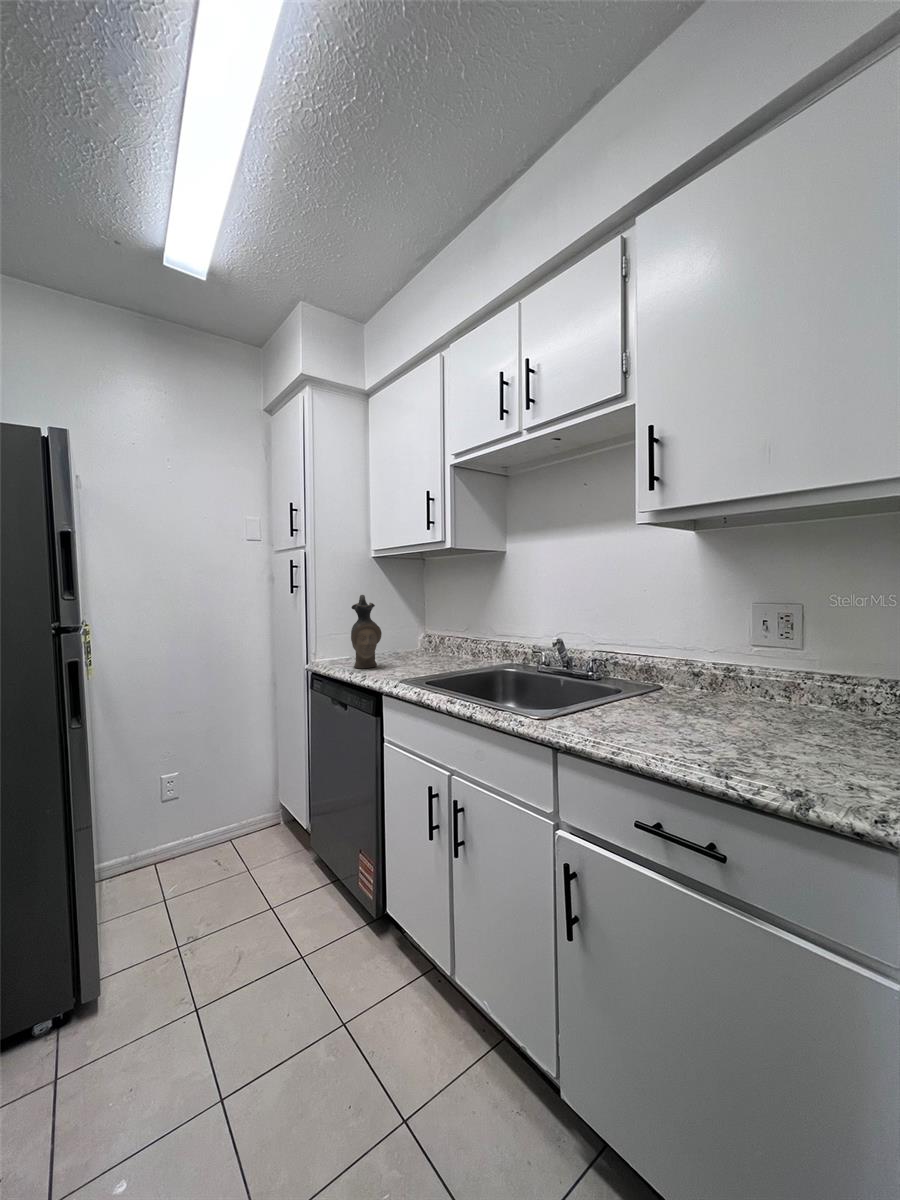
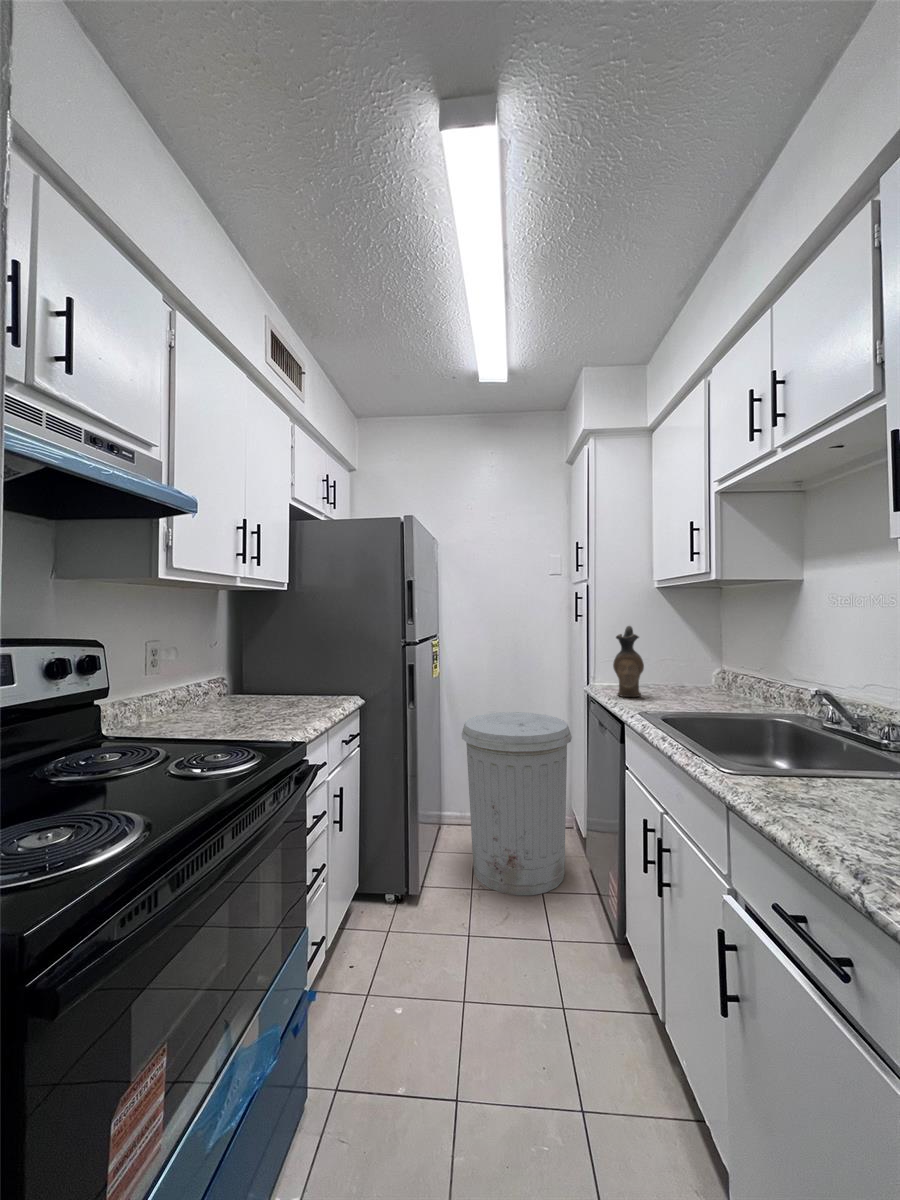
trash can: none [146,703,297,934] -> present [462,712,572,895]

